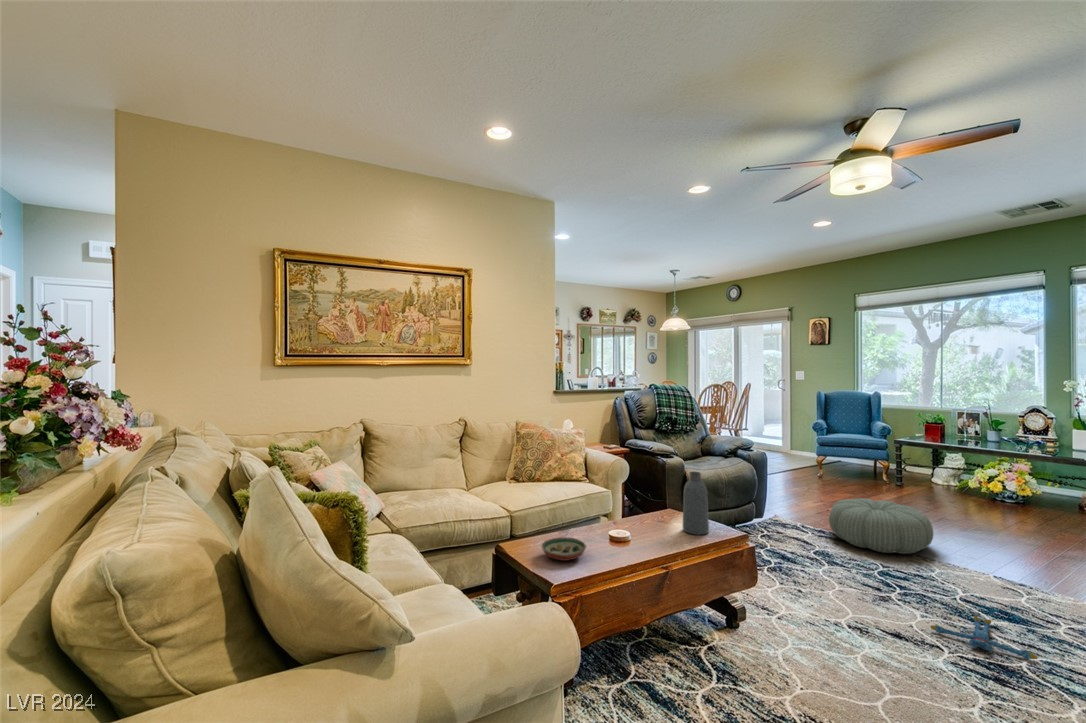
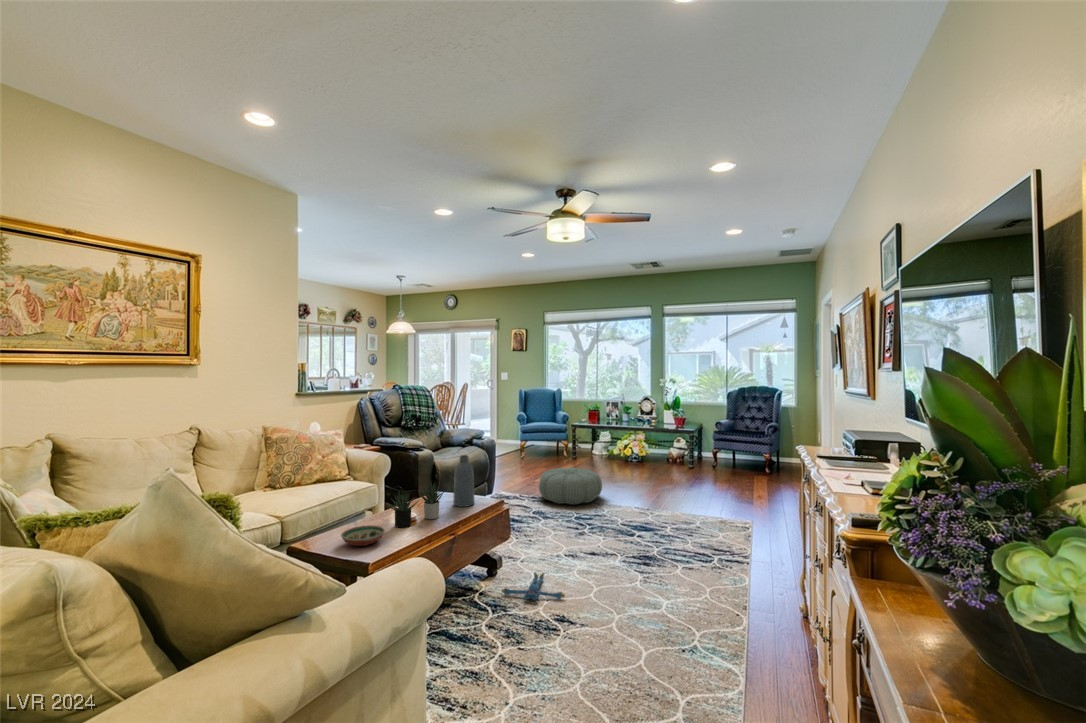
succulent plant: none [595,498,668,547] -> present [389,483,444,528]
plush toy: present [931,616,1037,659] -> present [501,572,565,600]

